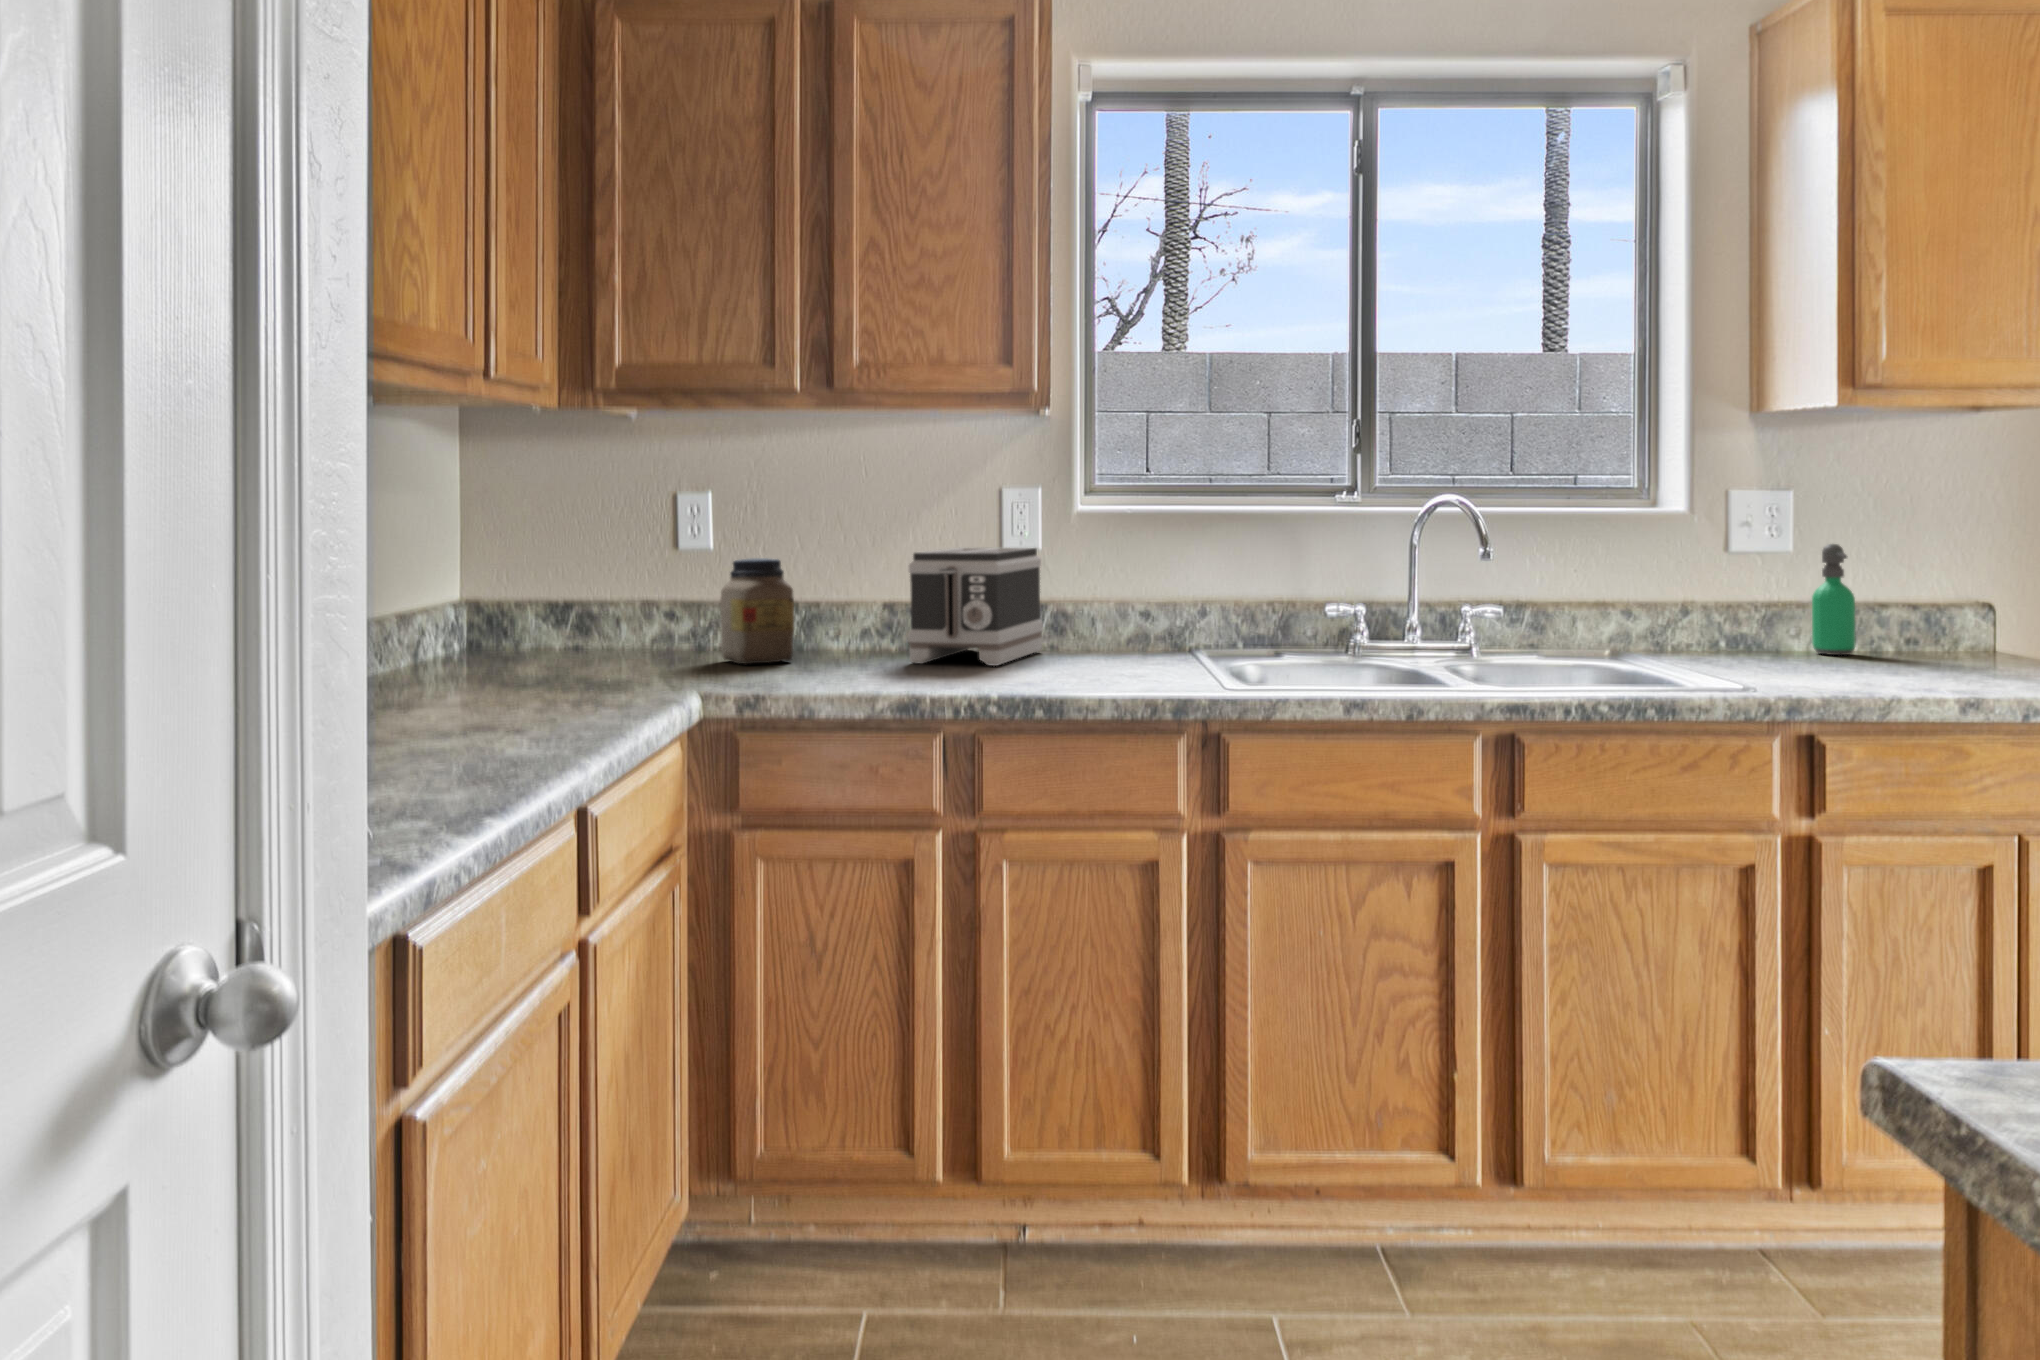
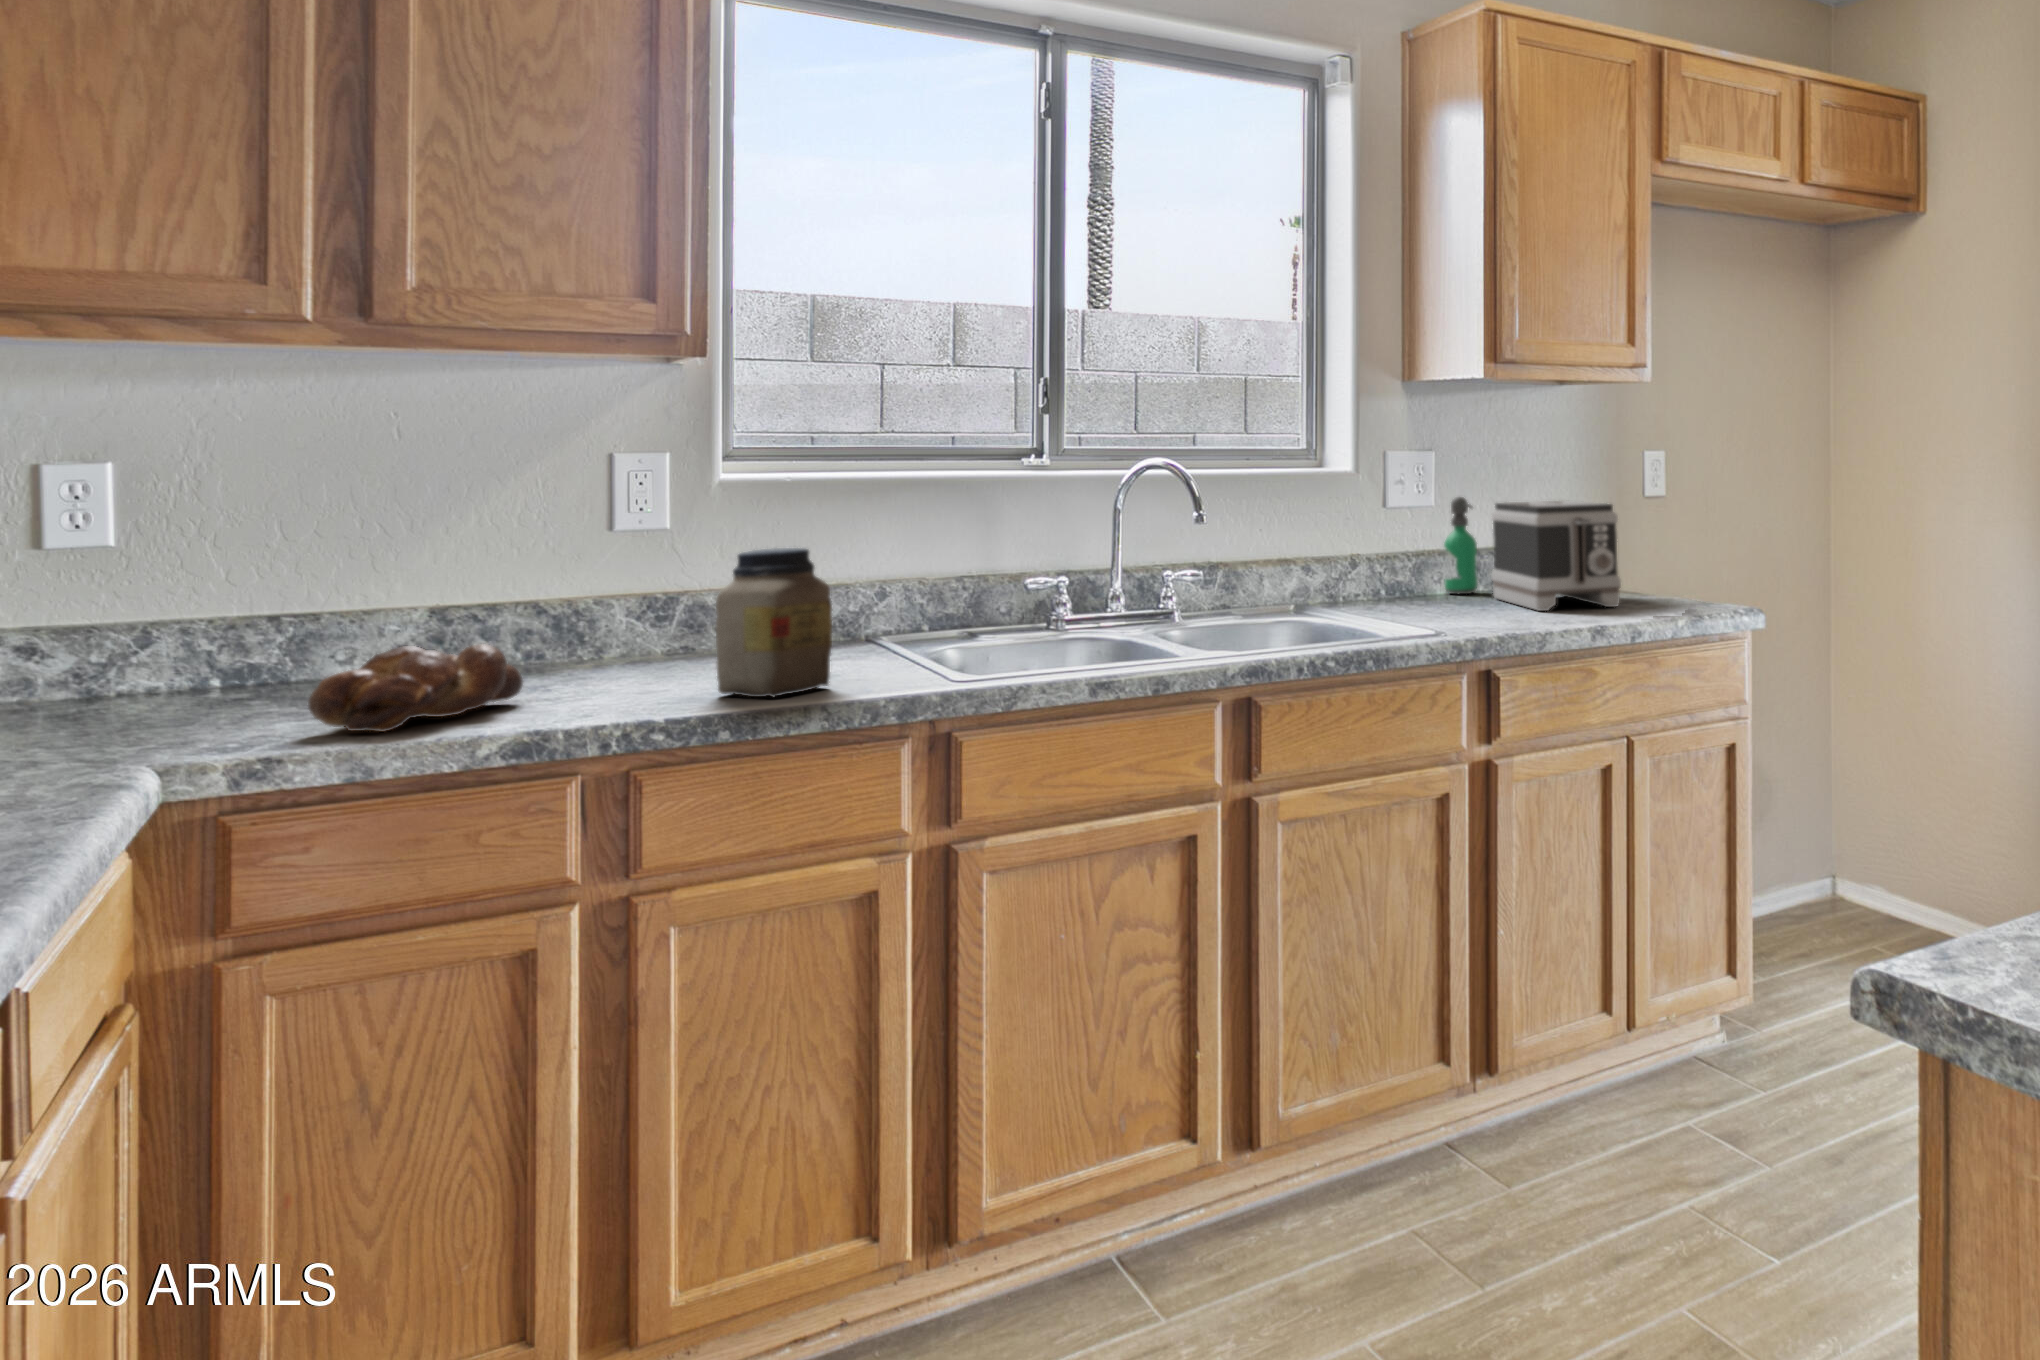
toaster: present [908,548,1043,666] -> present [1492,500,1621,611]
jar: present [721,558,794,665] -> present [716,548,832,697]
bread loaf: none [787,627,919,686] -> present [308,644,523,732]

